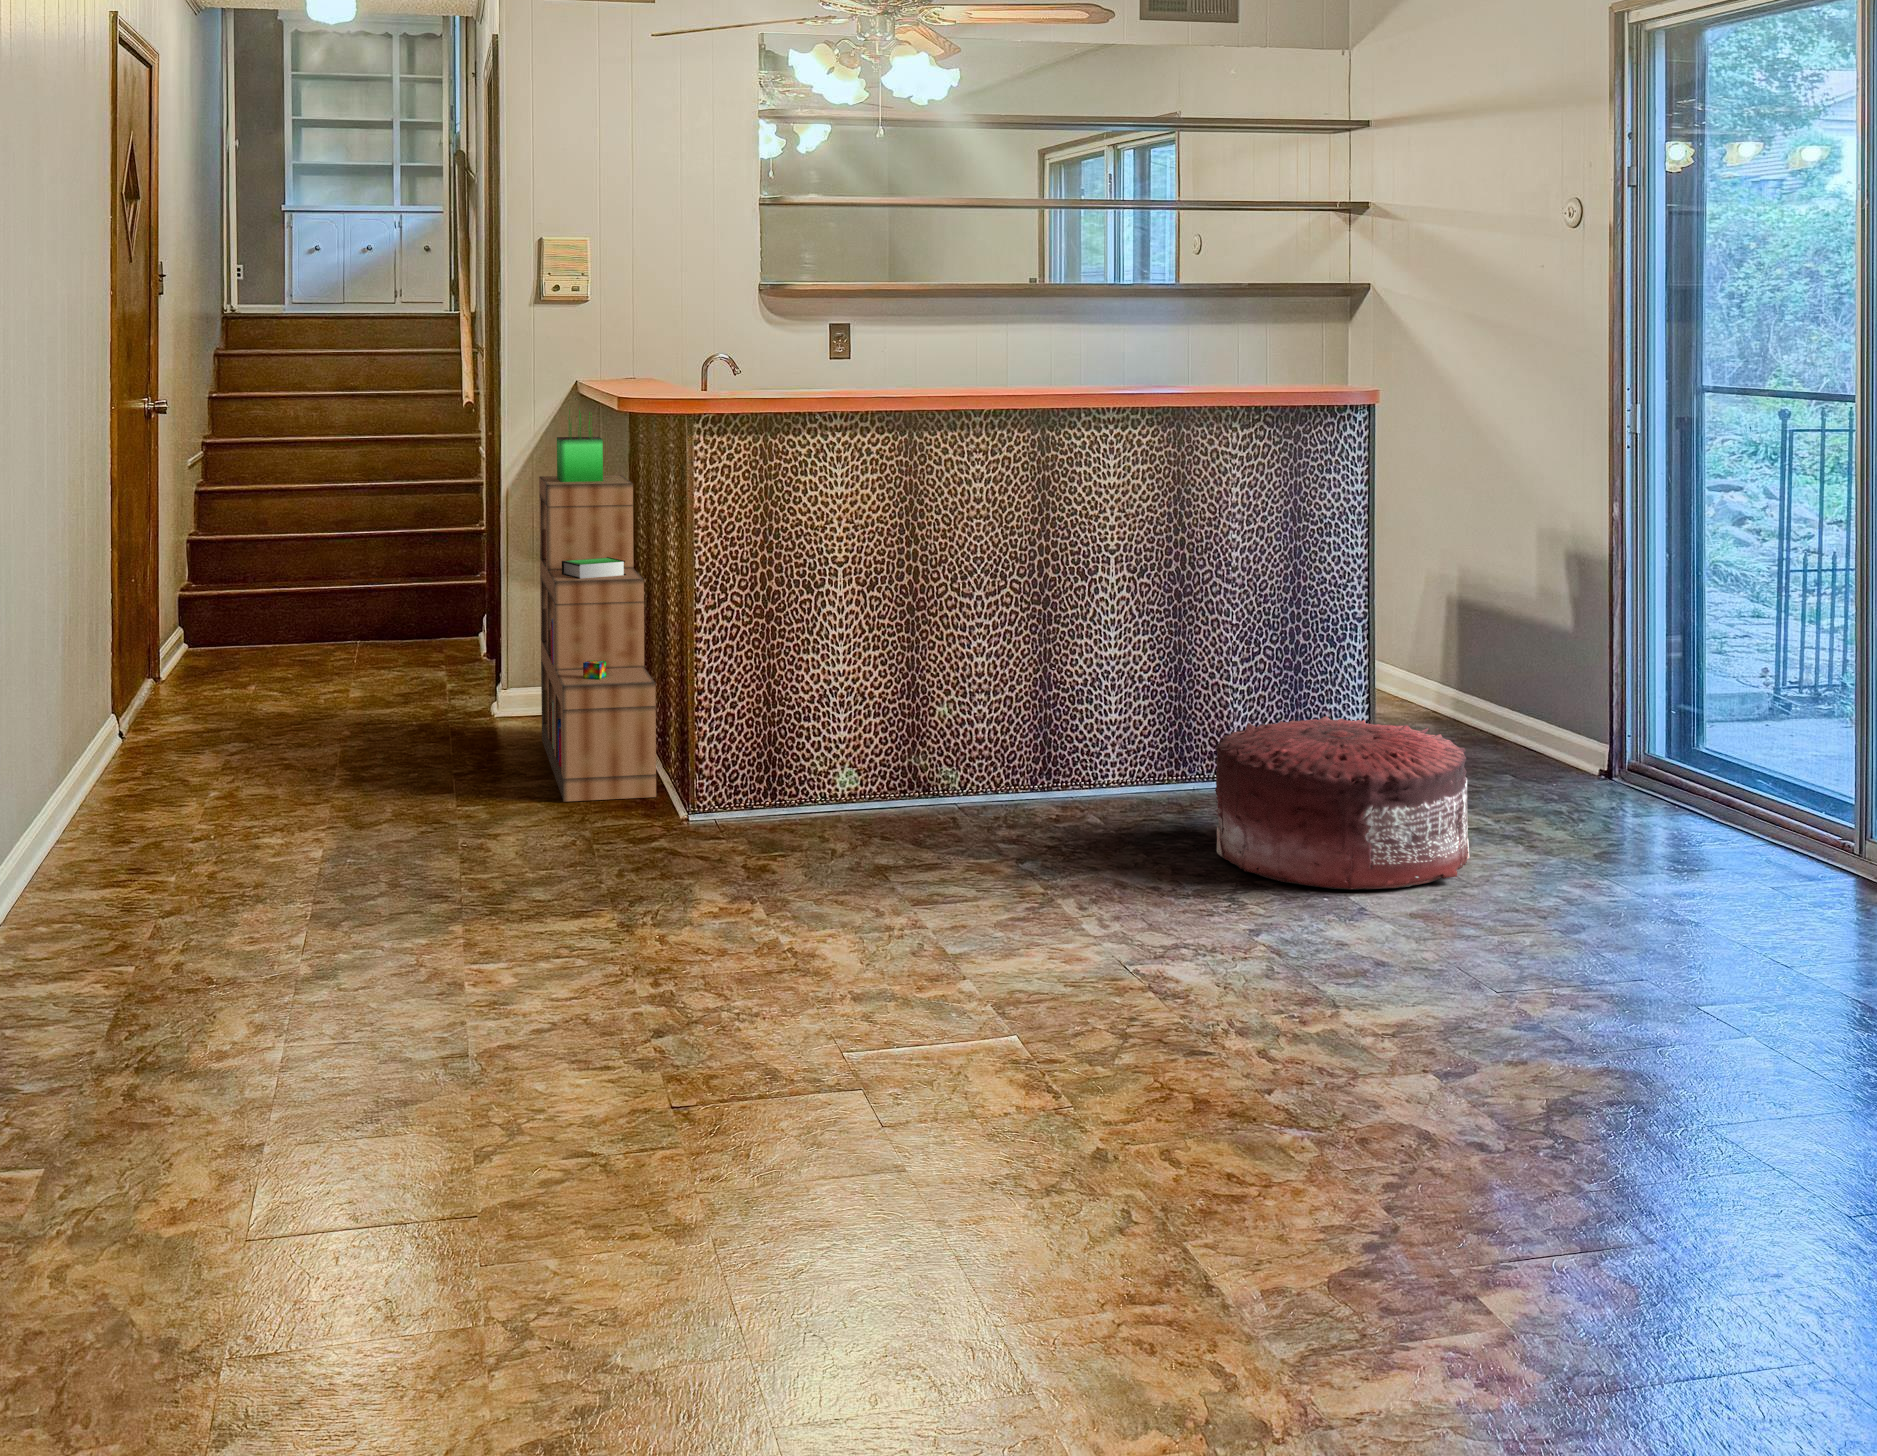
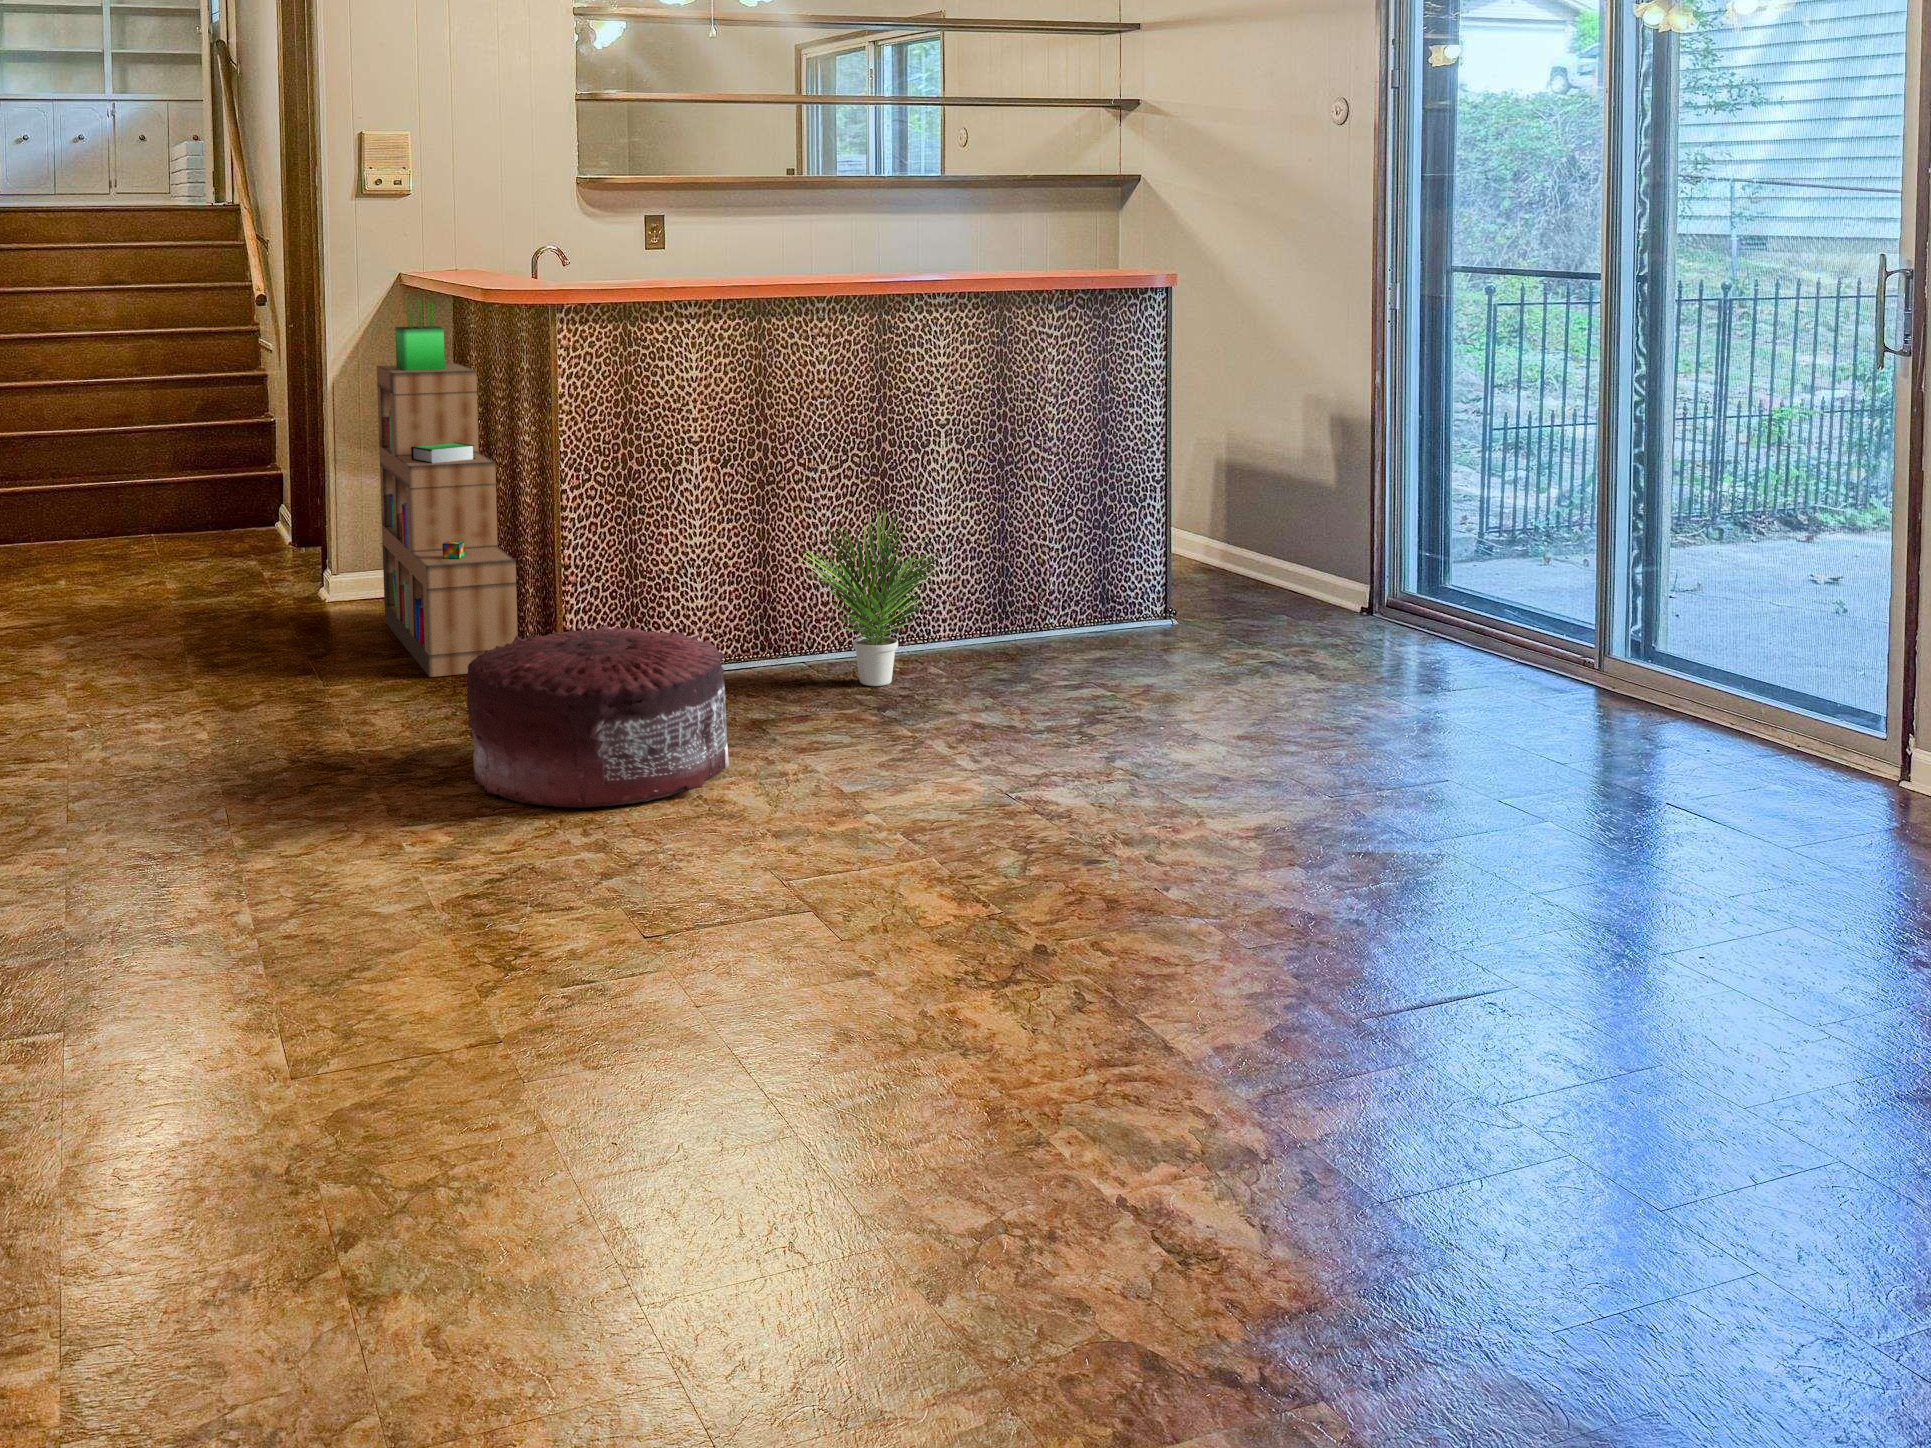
potted plant: none [938,640,1100,834] -> present [802,509,940,686]
pouf: present [1215,716,1469,889] -> present [466,625,729,808]

